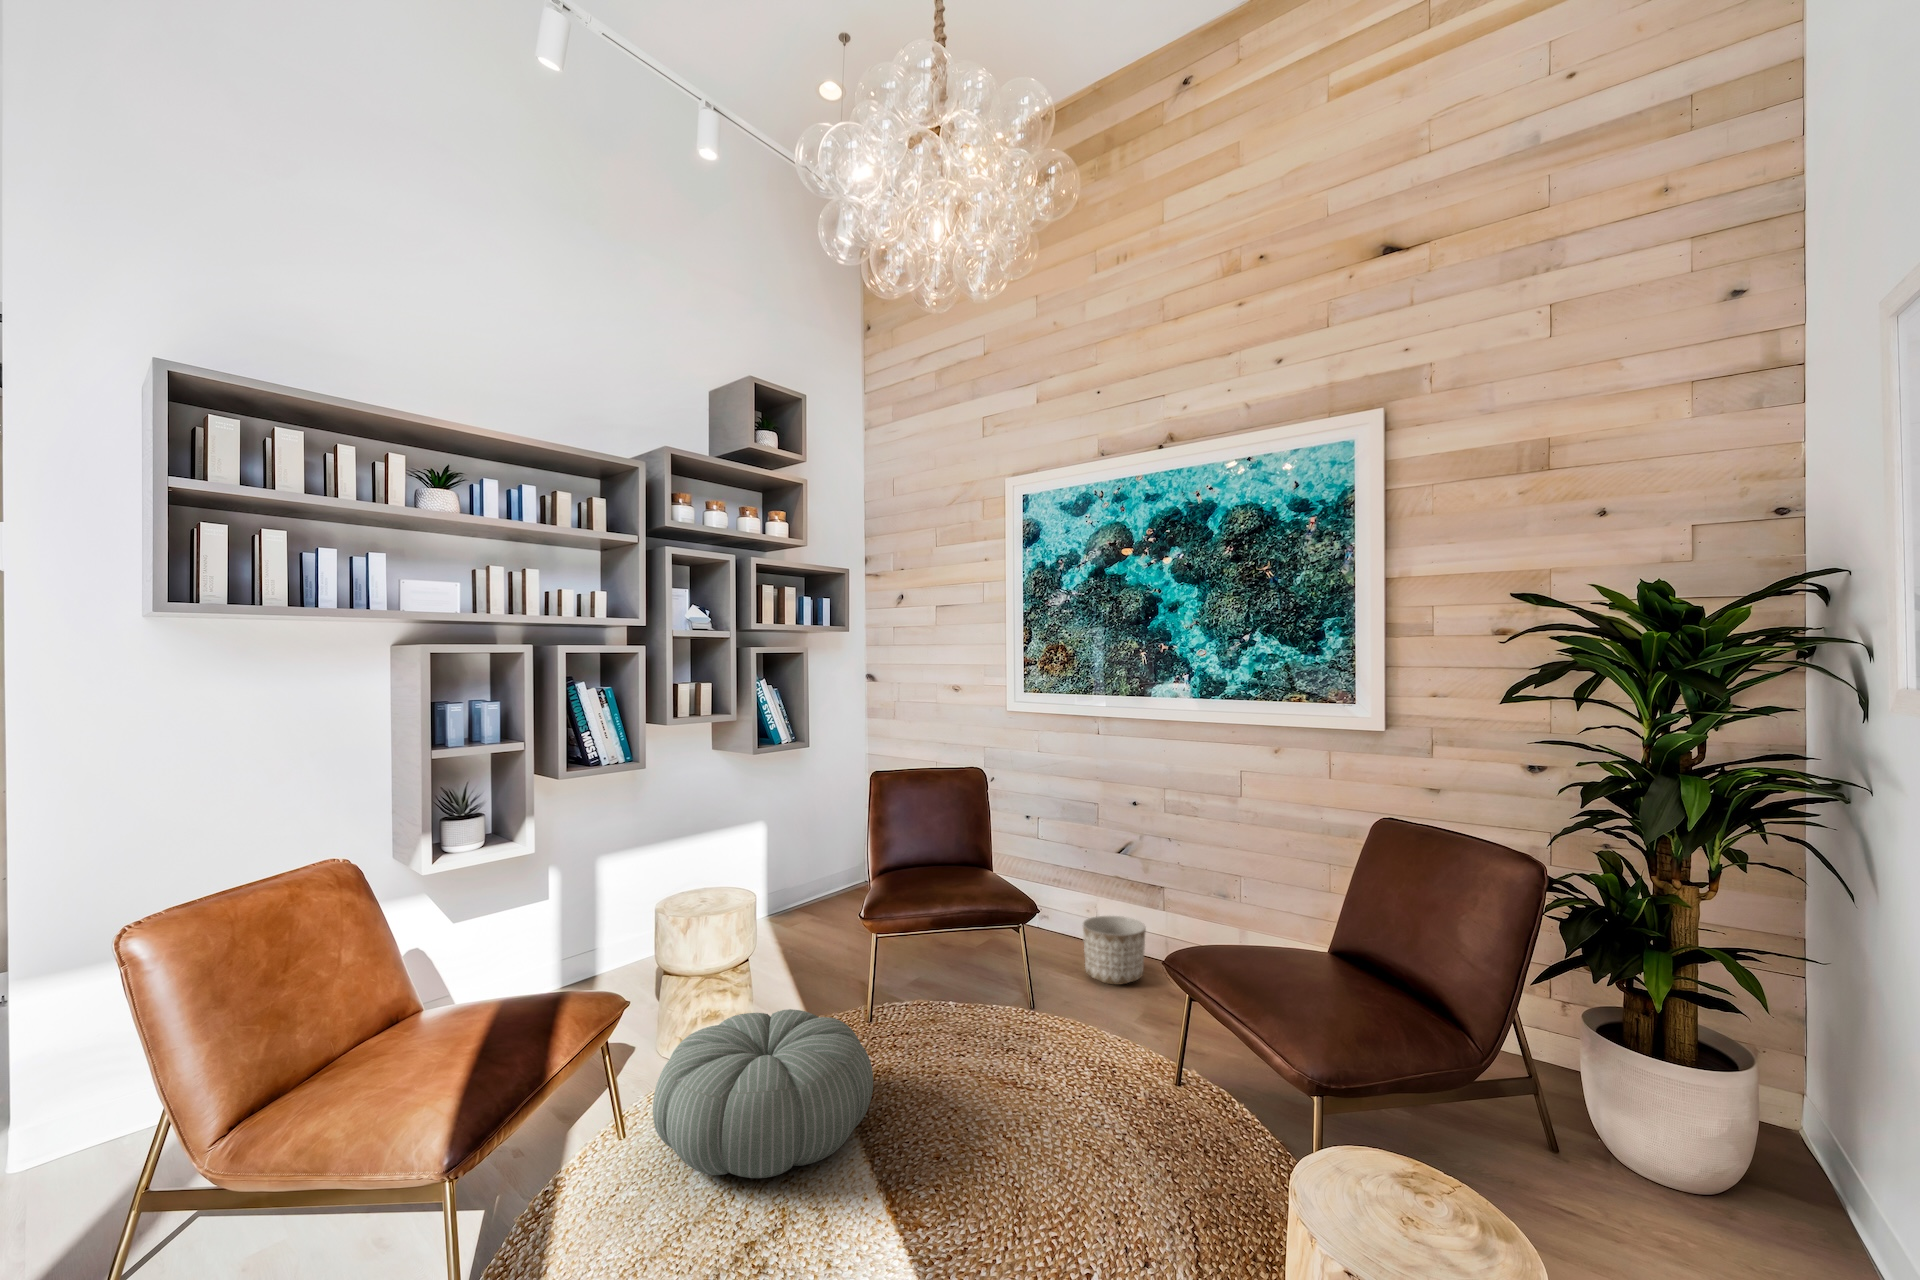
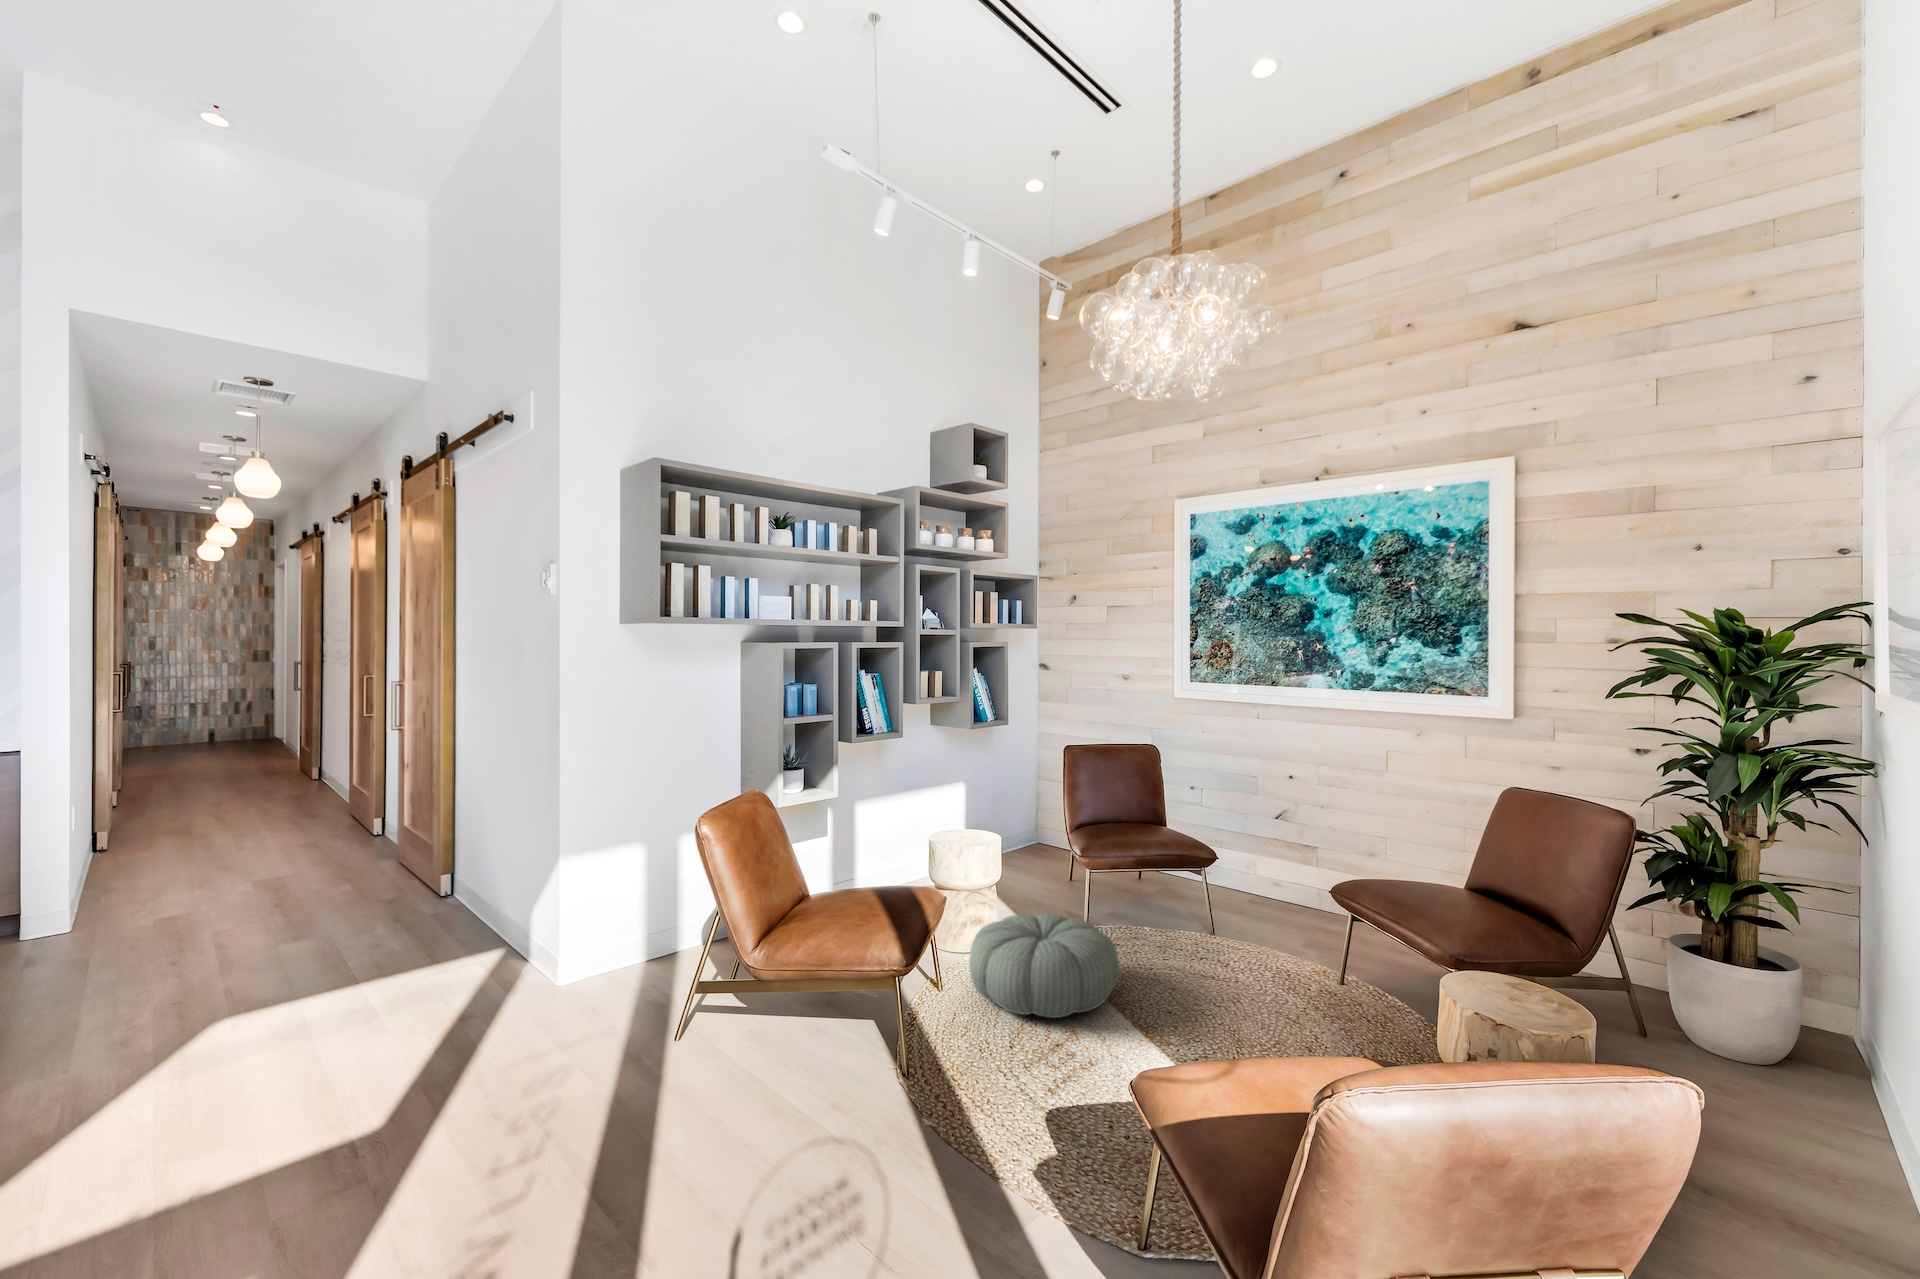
planter: present [1083,916,1146,985] -> none [1248,863,1301,916]

